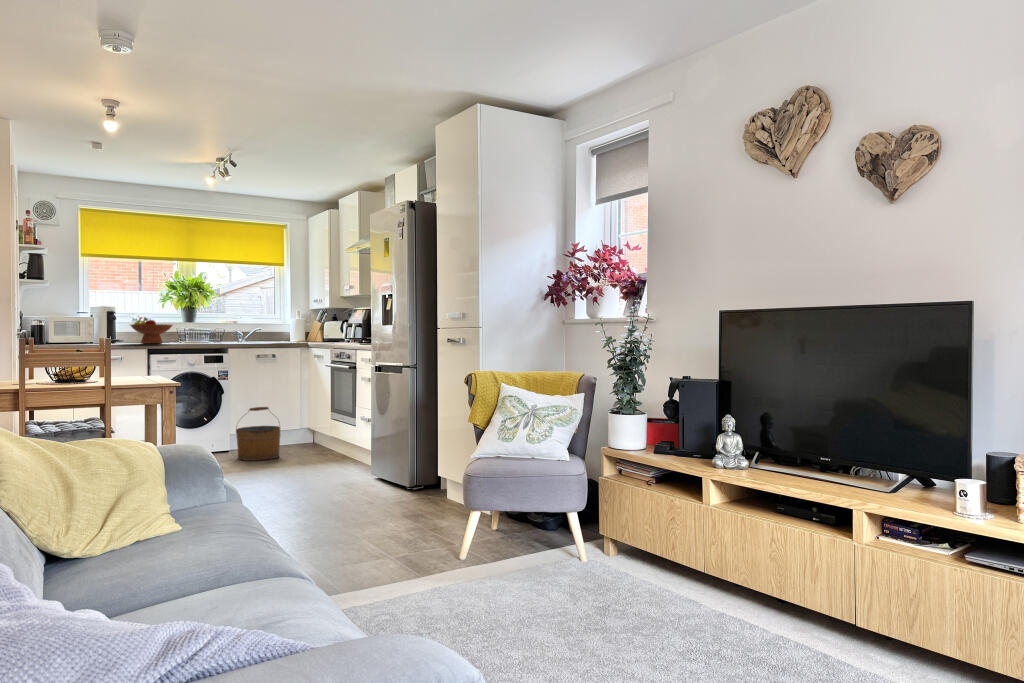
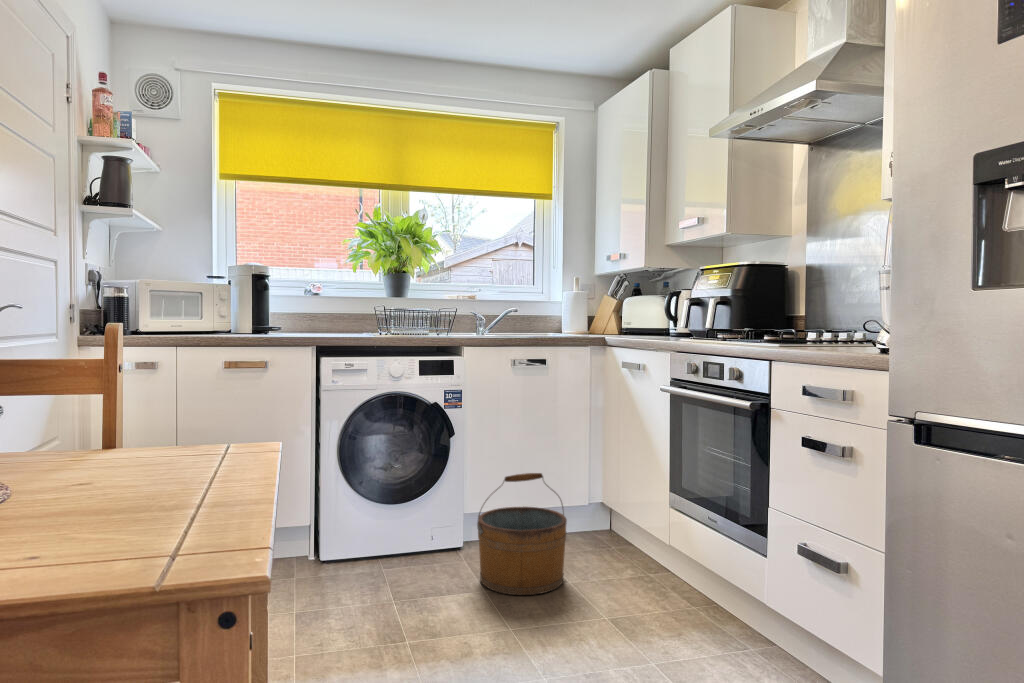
fruit bowl: present [130,317,173,344] -> none [287,283,365,334]

